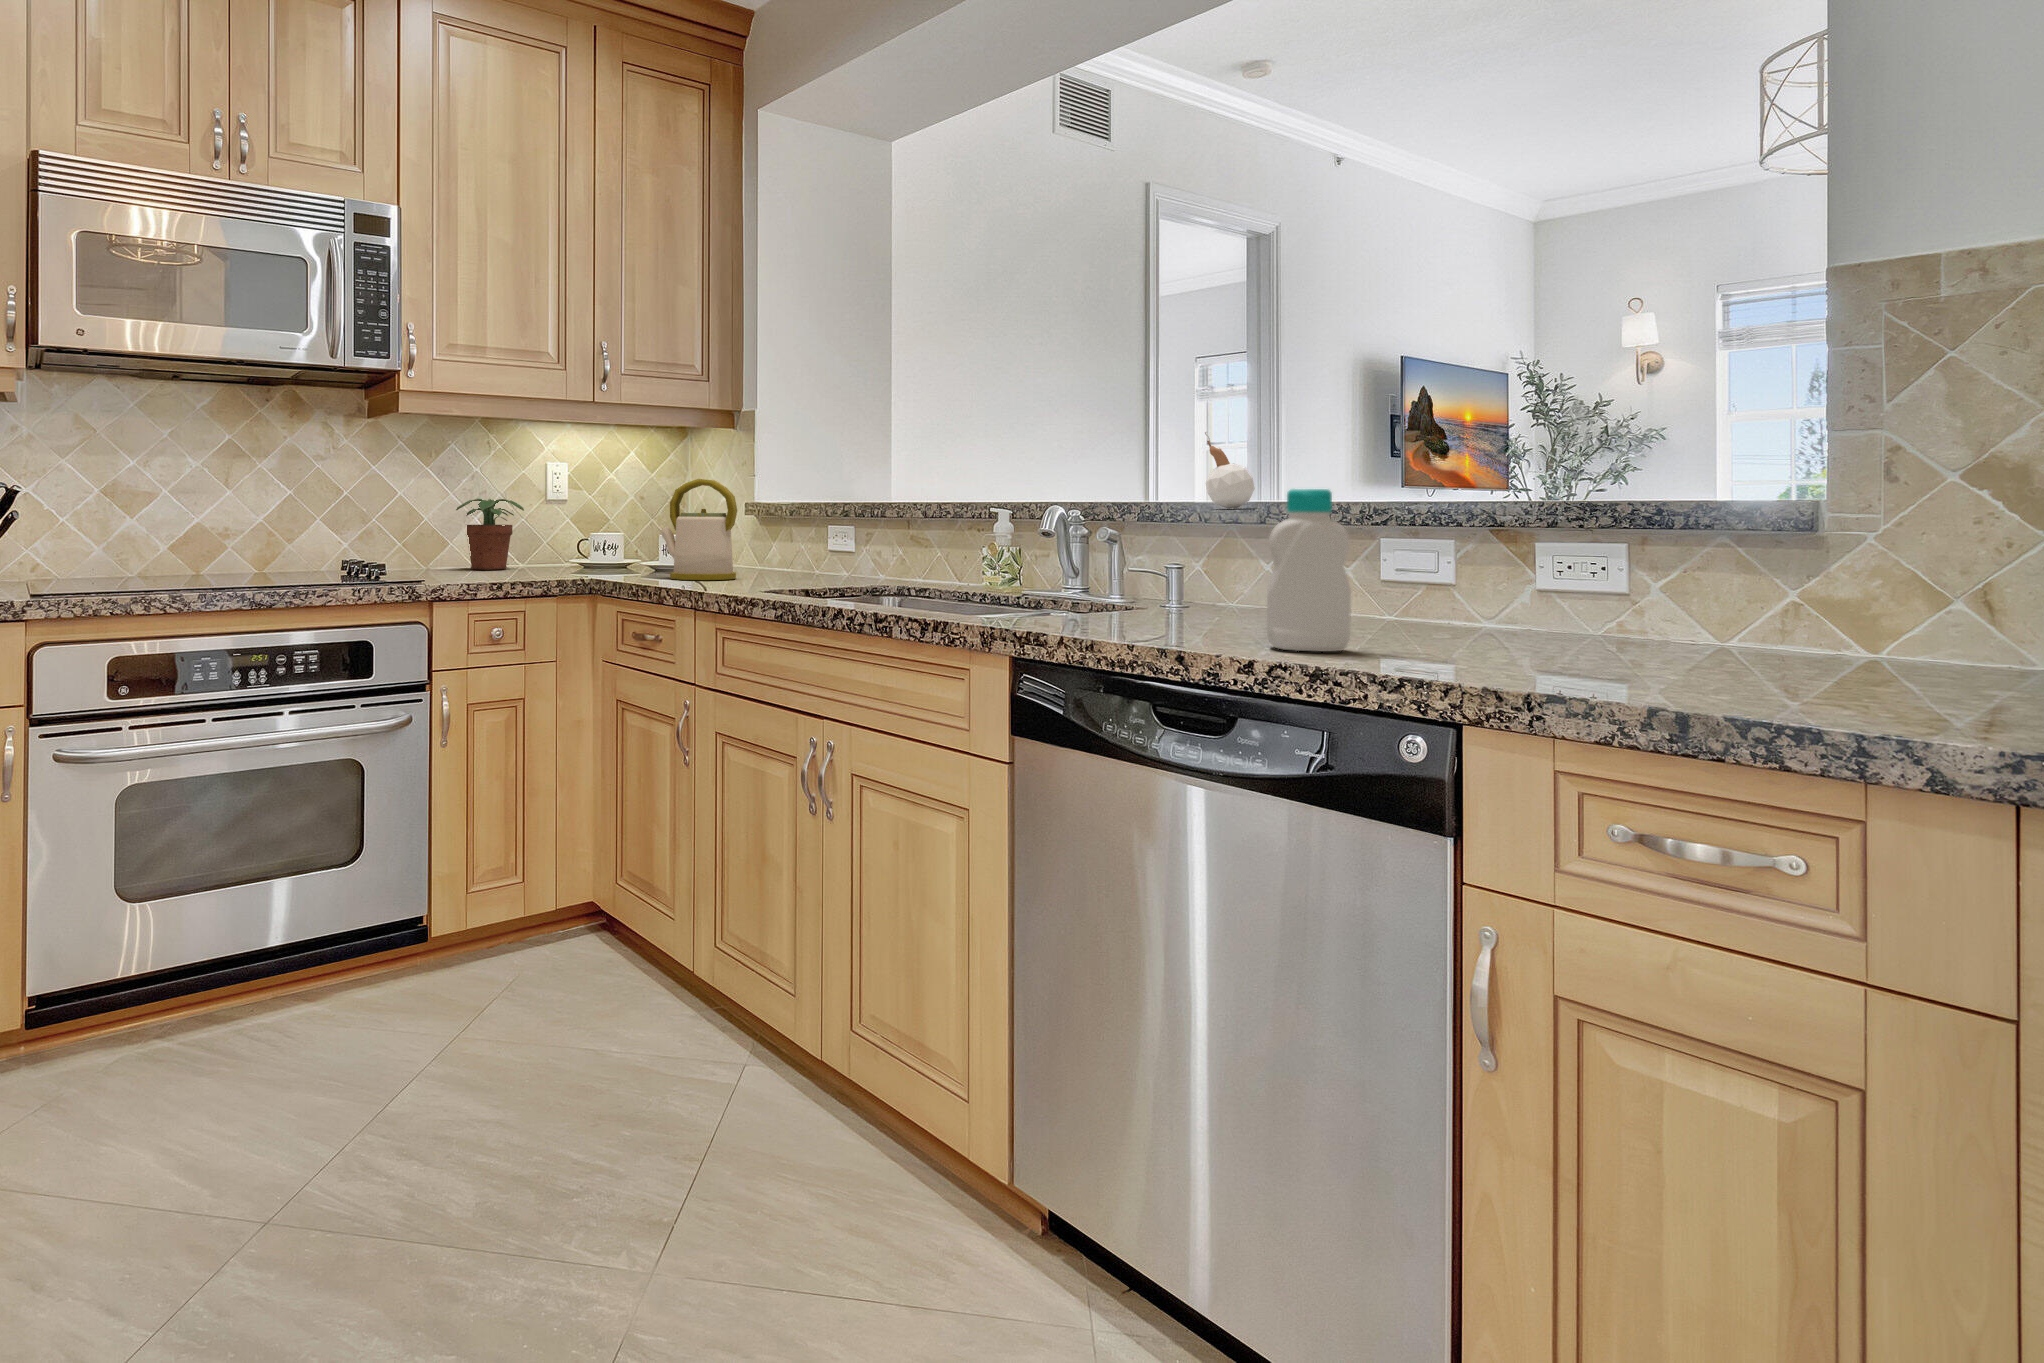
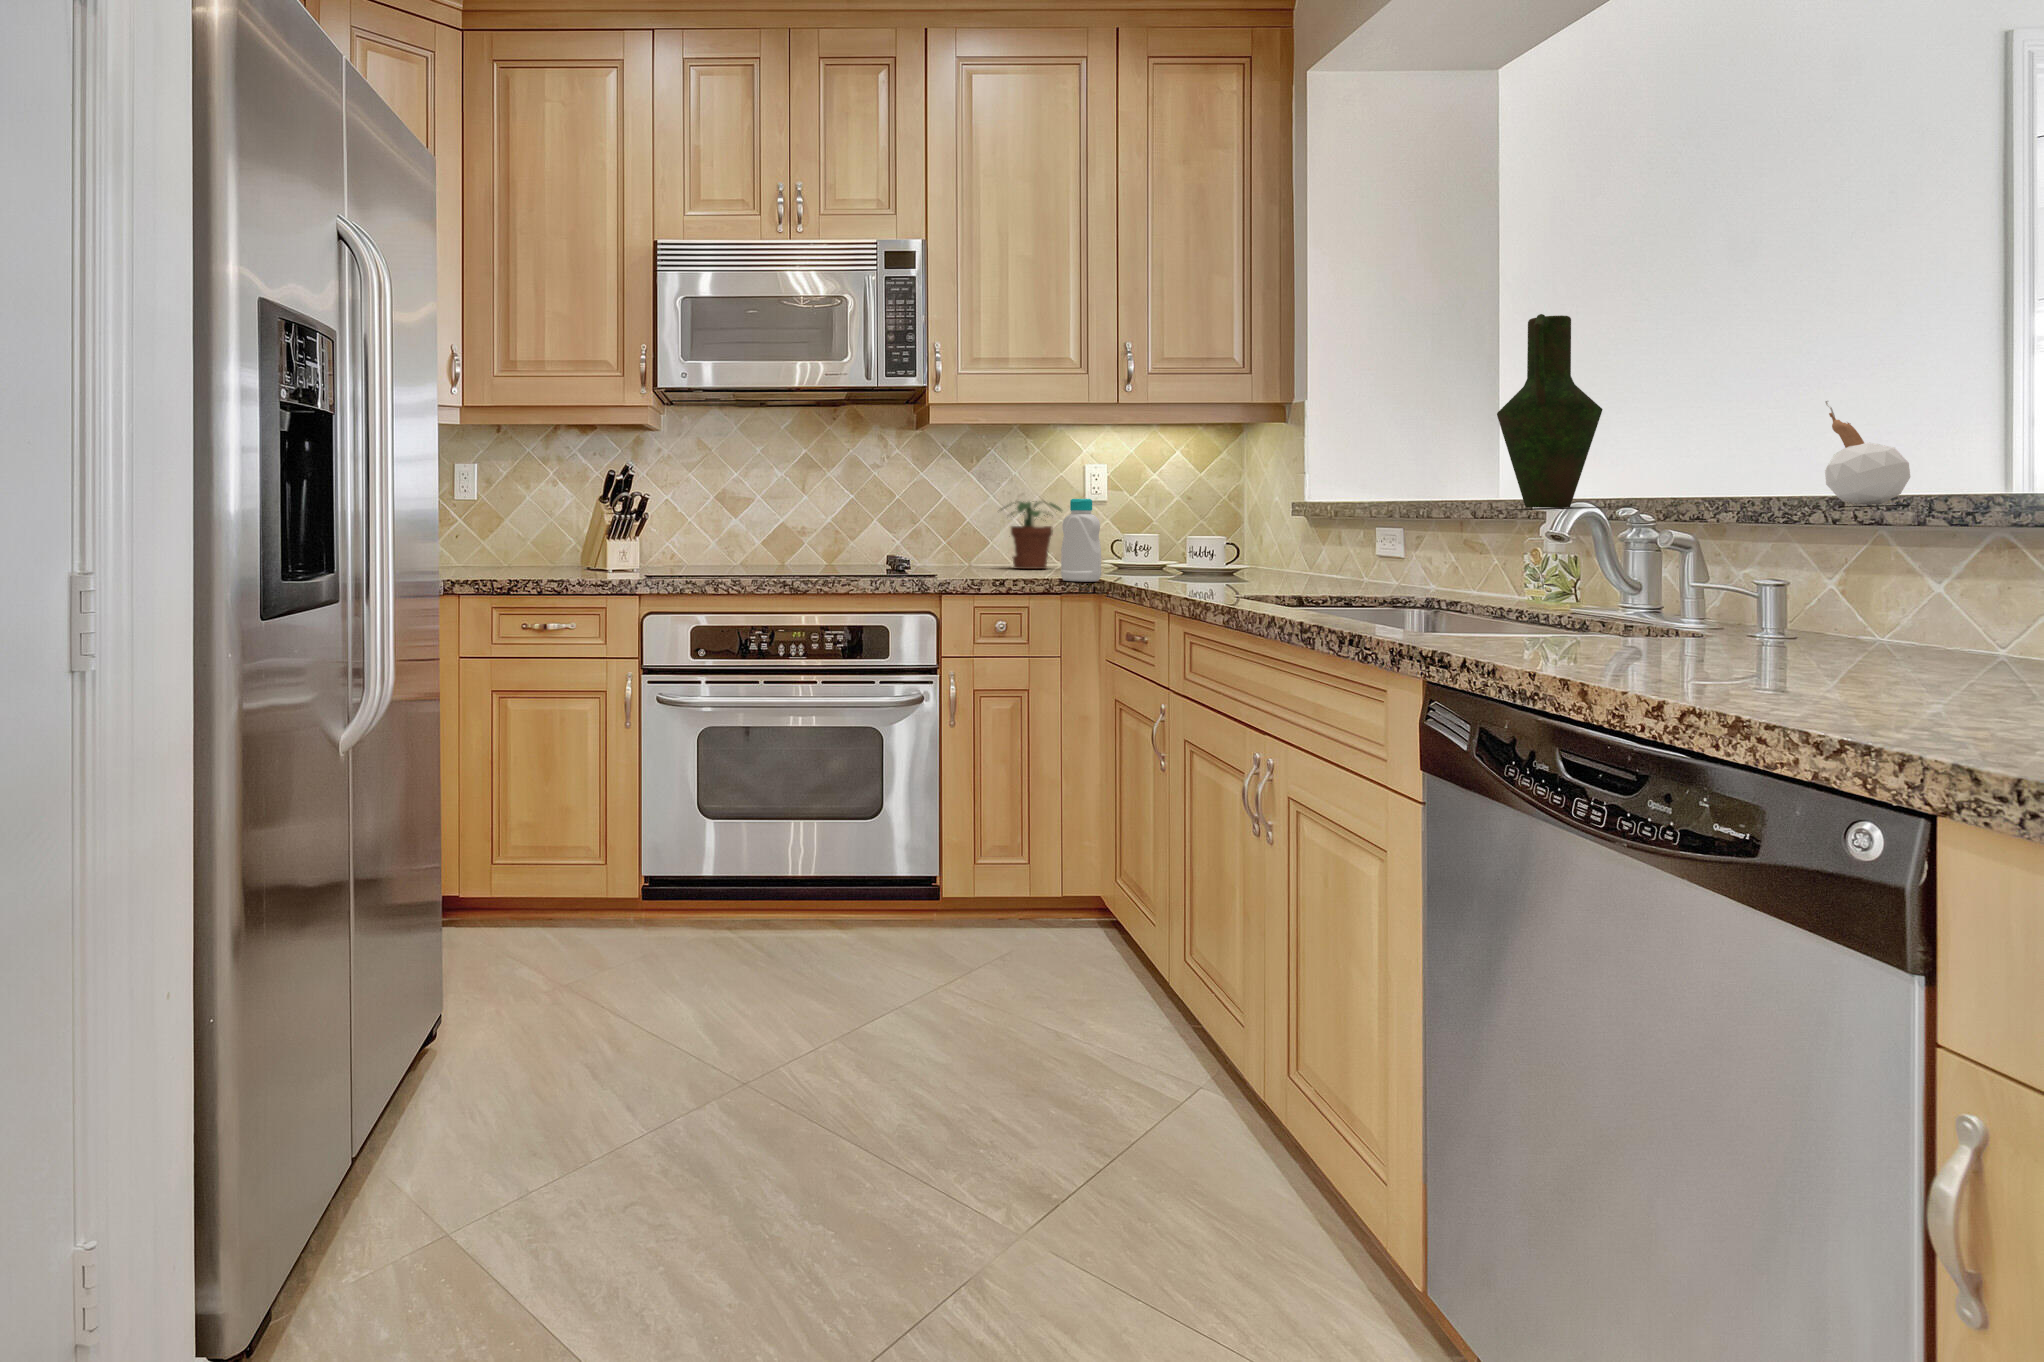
vase: none [949,349,1024,509] -> present [1497,314,1603,508]
kettle: present [660,479,737,580] -> none [1175,478,1258,585]
bottle: present [1267,489,1351,652] -> present [1061,499,1101,582]

